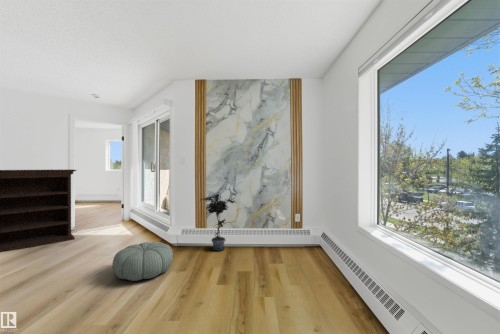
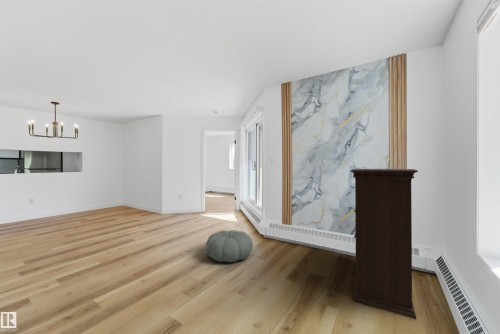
bookshelf: present [0,169,76,253] -> present [350,169,418,319]
potted plant: present [201,194,236,251] -> none [283,191,318,250]

